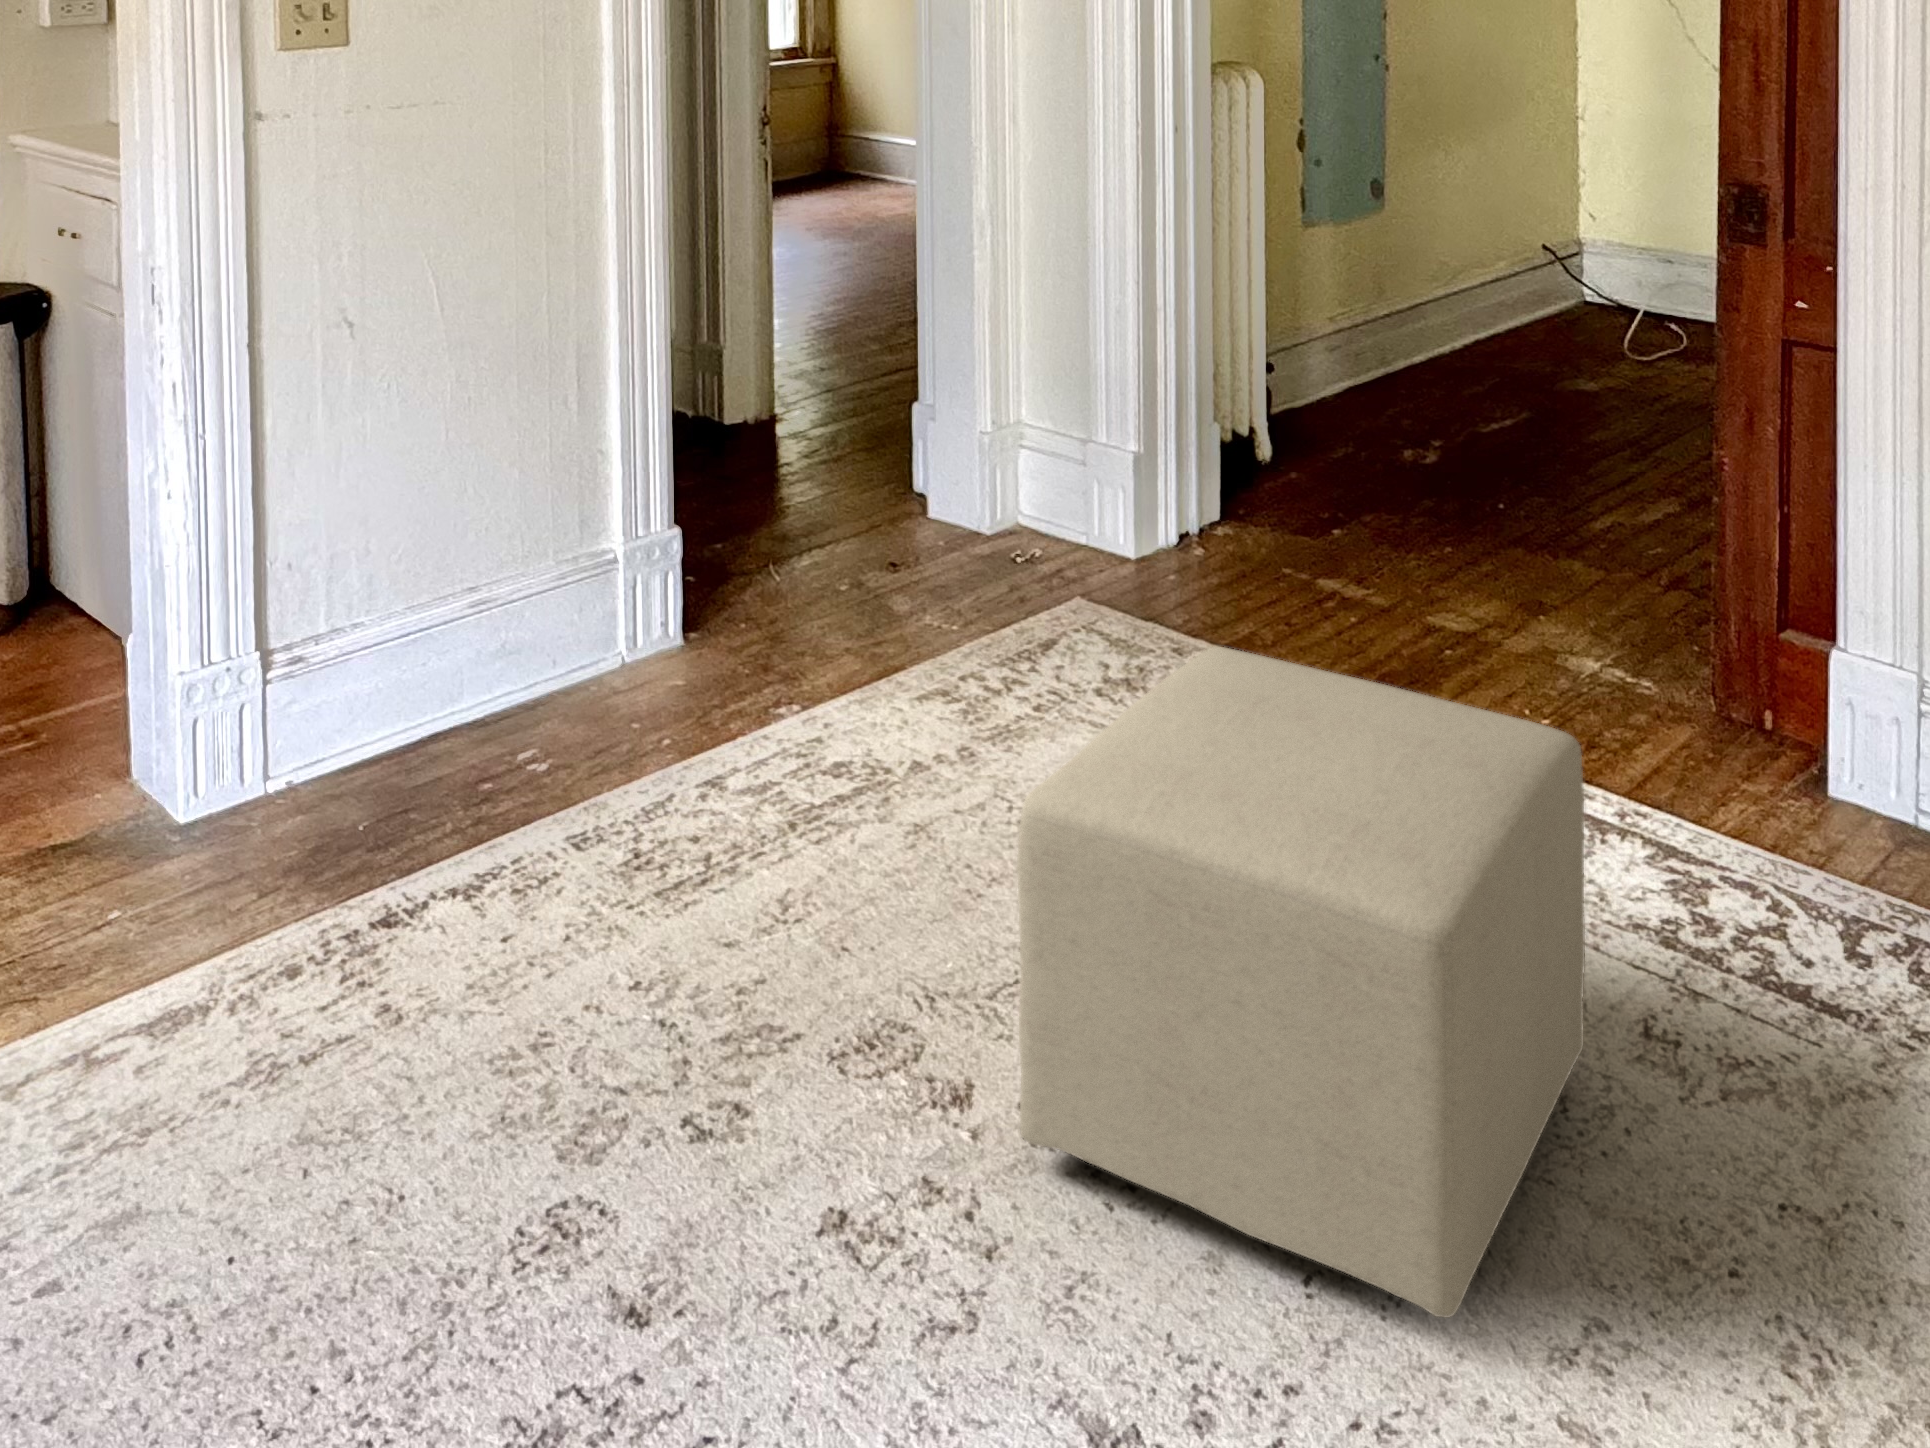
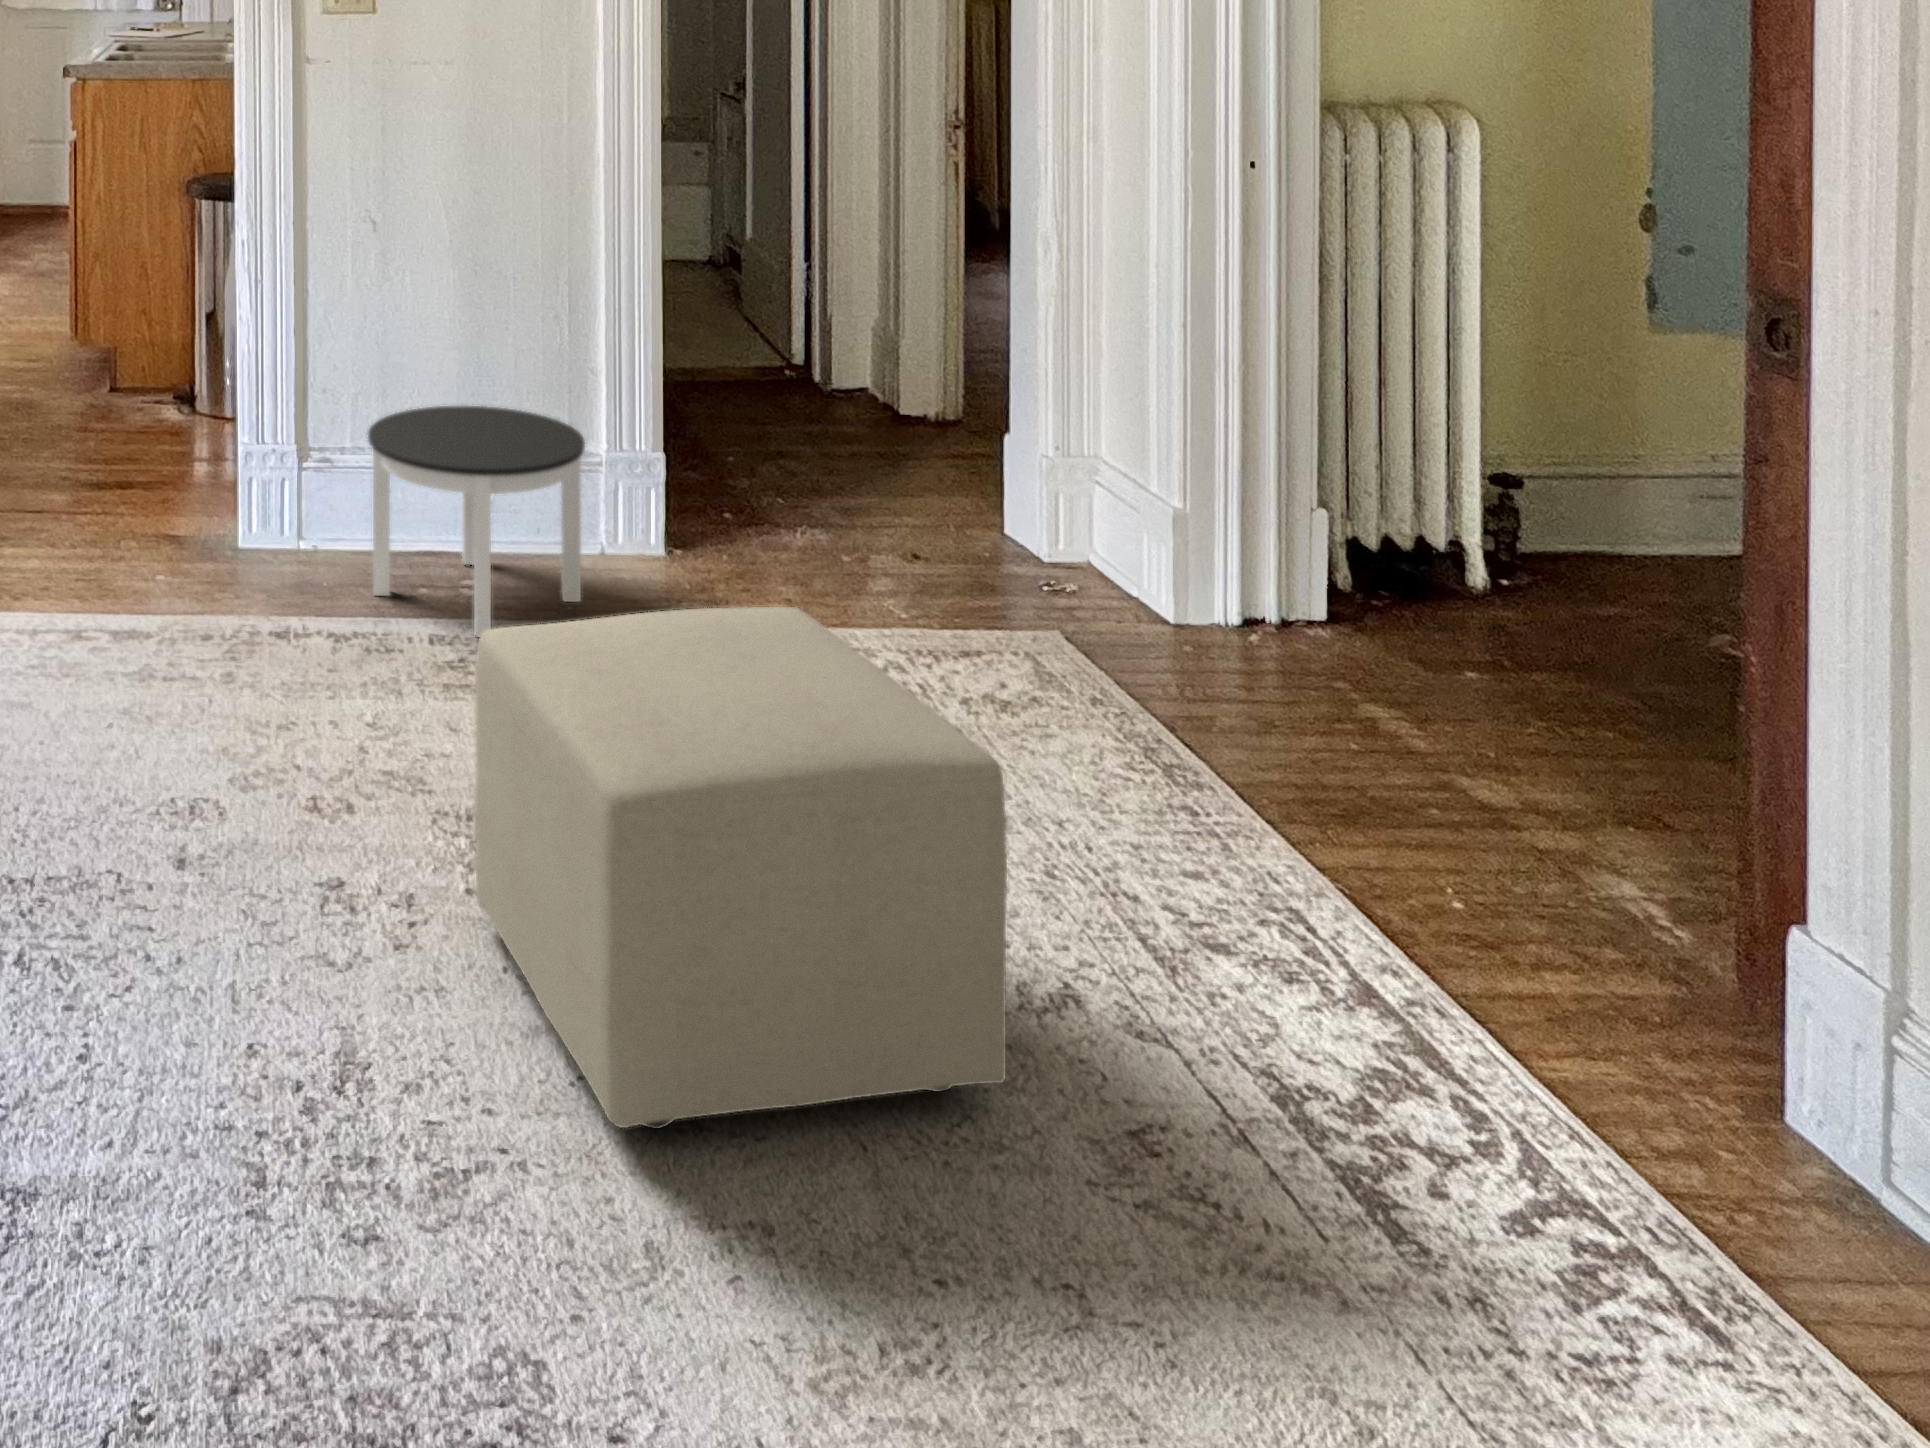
round table: none [403,516,681,815] -> present [368,406,585,637]

